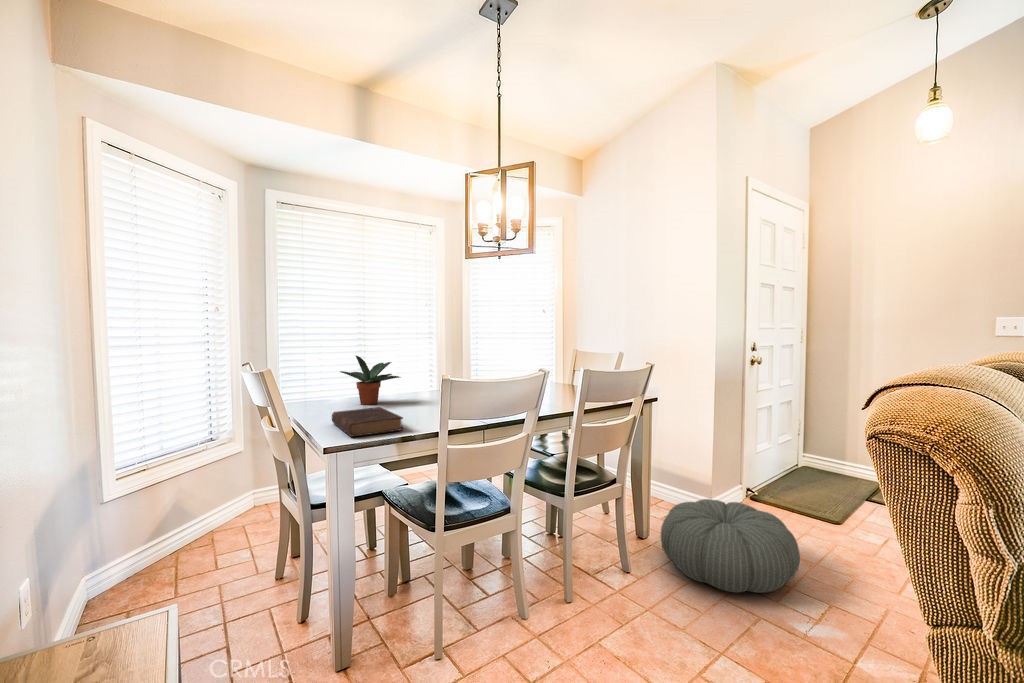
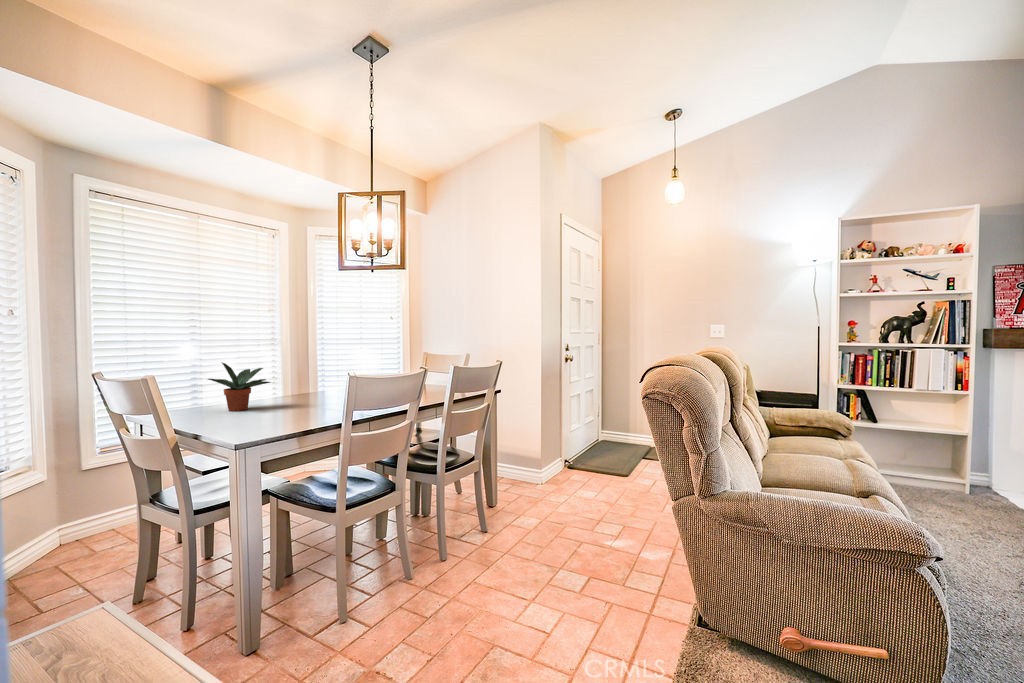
book: present [332,407,403,437] -> none [220,409,304,435]
pouf: present [661,499,800,593] -> none [509,467,605,531]

